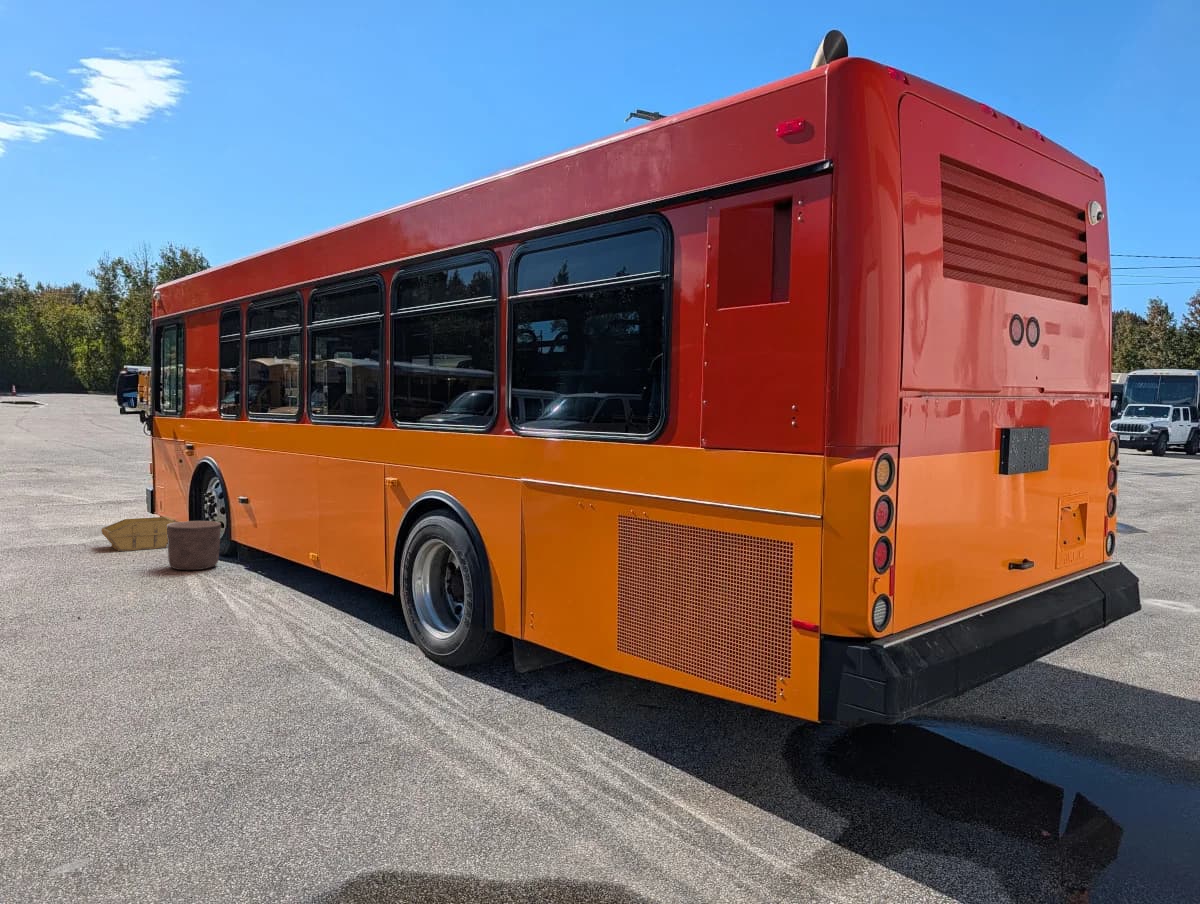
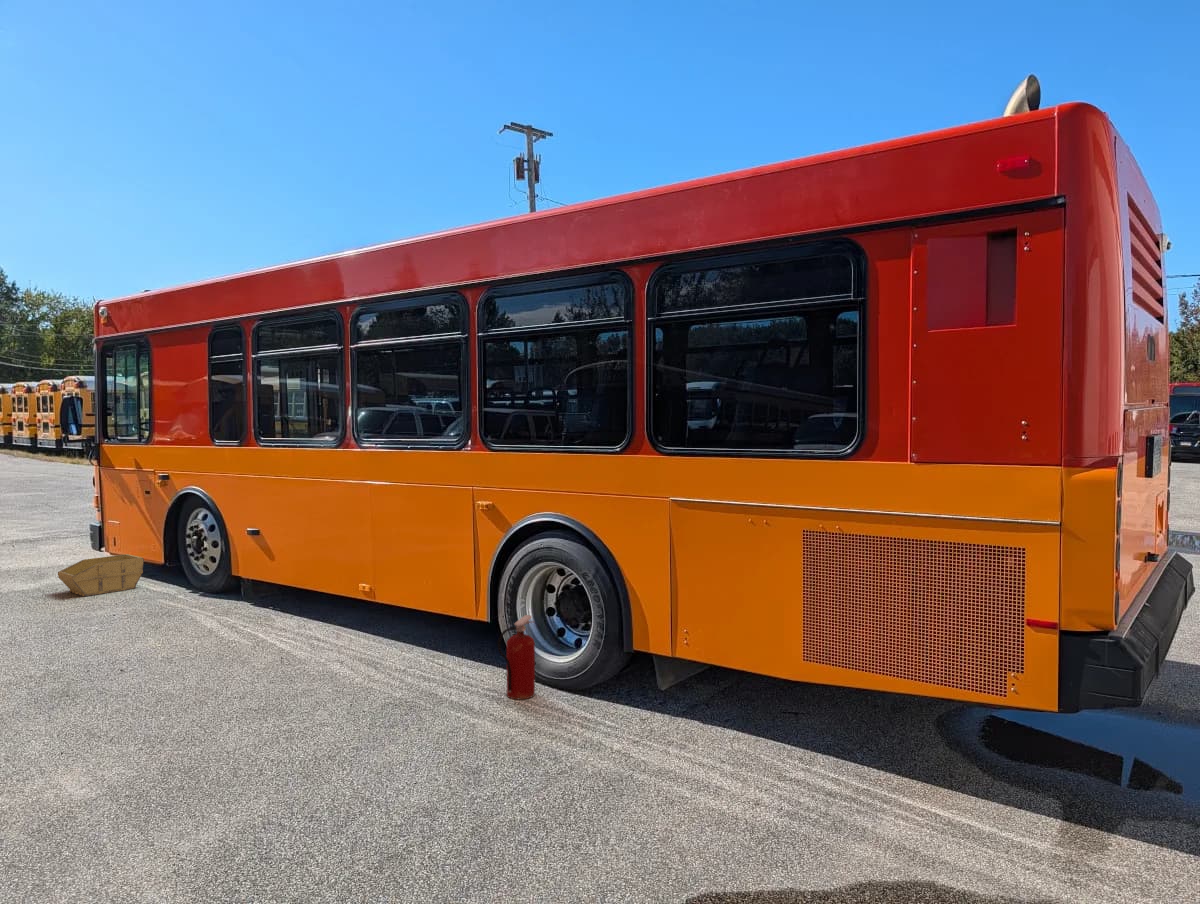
planter: present [167,521,221,570] -> none [159,556,218,612]
fire extinguisher: none [374,589,420,670] -> present [498,615,535,699]

